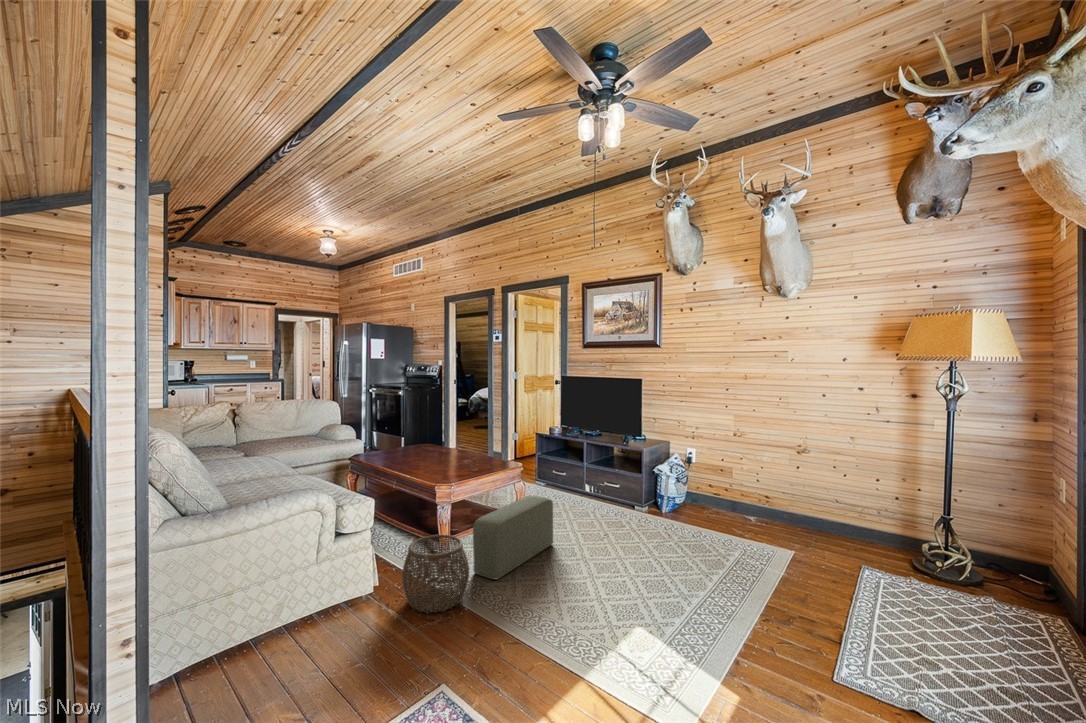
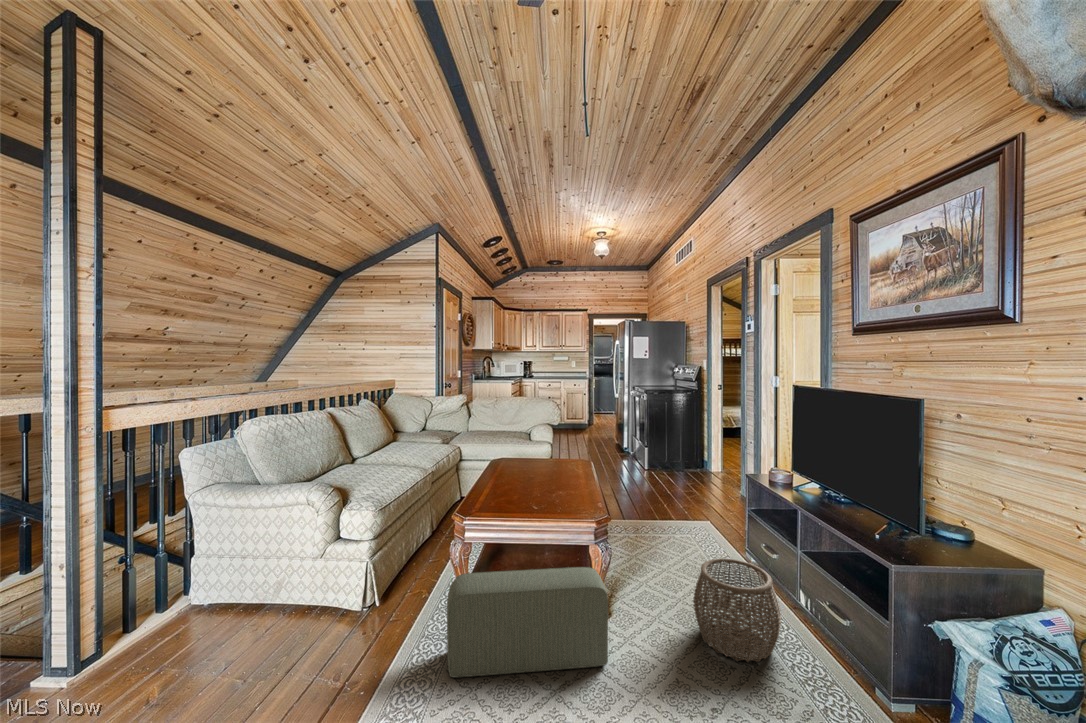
woven basket: present [402,535,469,613] -> present [693,559,782,662]

